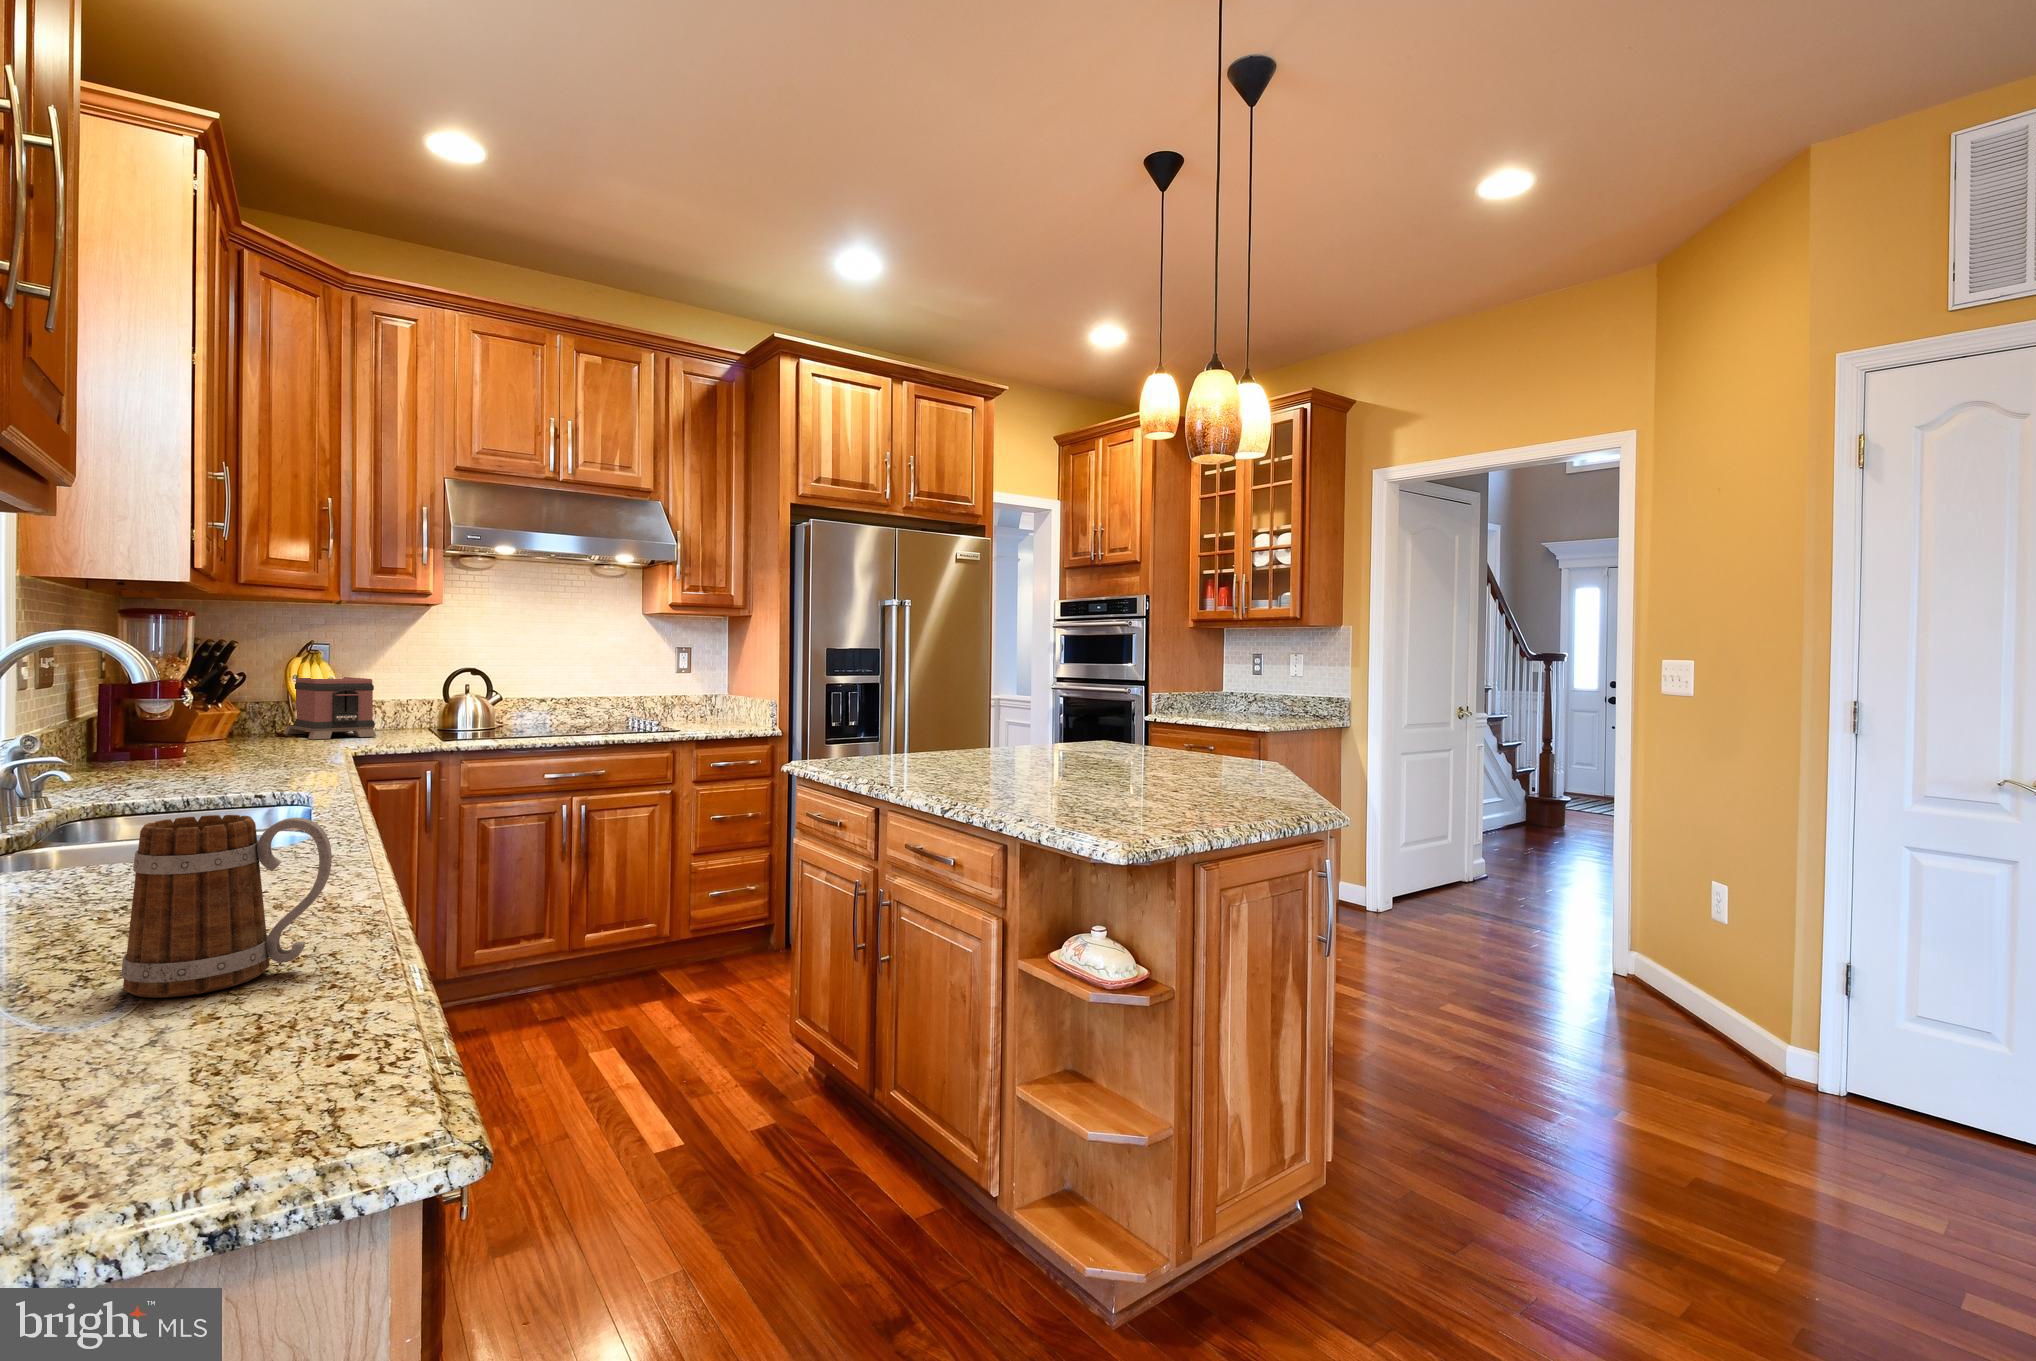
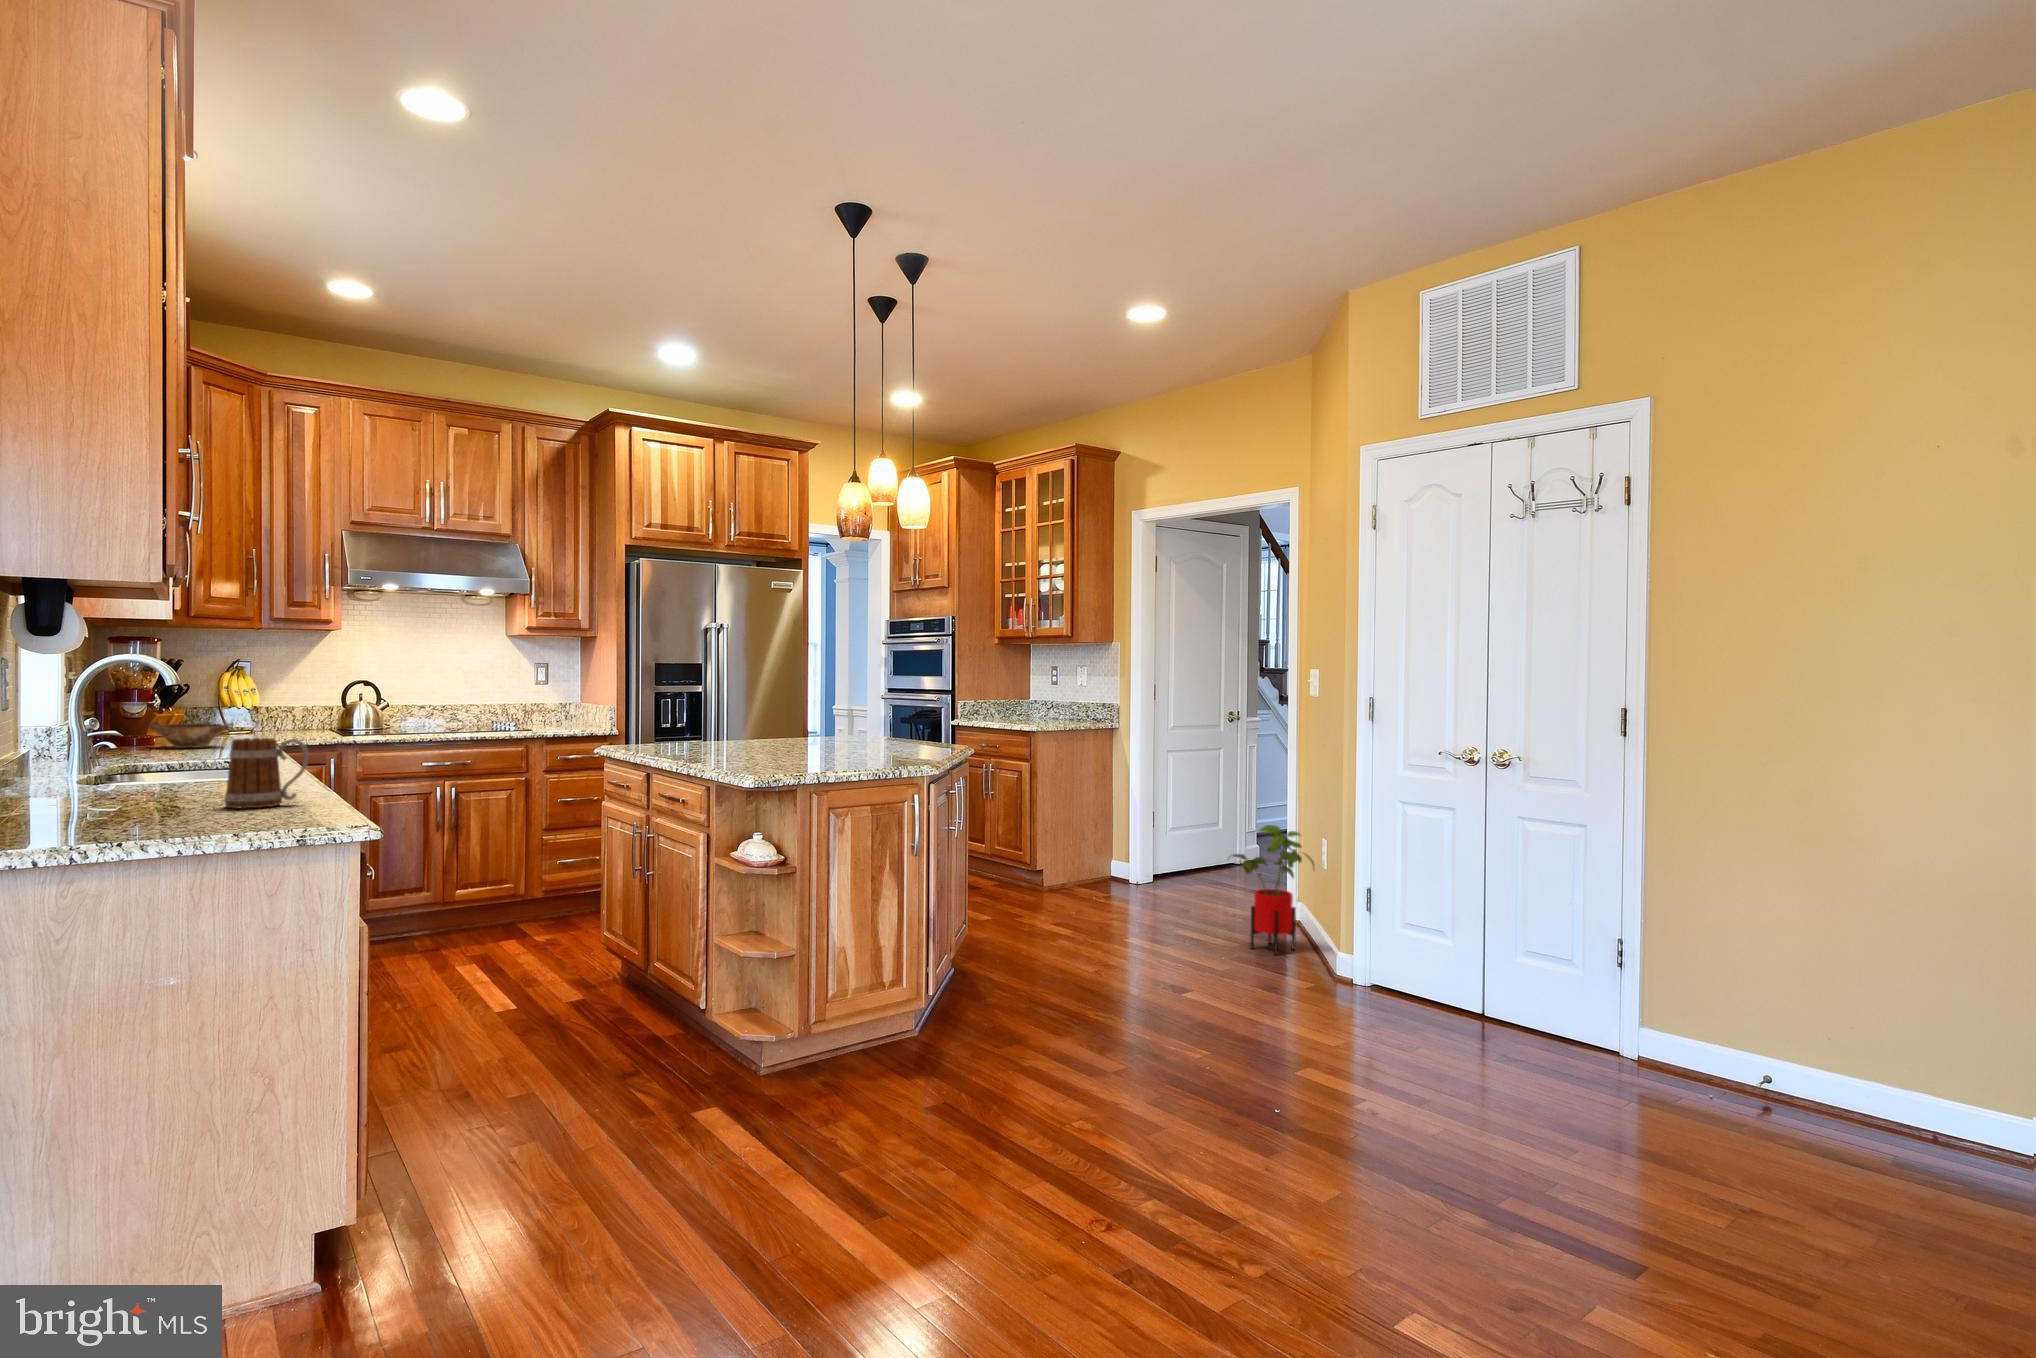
toaster: present [283,677,376,739] -> none [211,688,288,736]
bowl: none [172,727,287,765] -> present [148,722,230,748]
house plant: none [1607,874,1740,1051] -> present [1229,825,1315,954]

